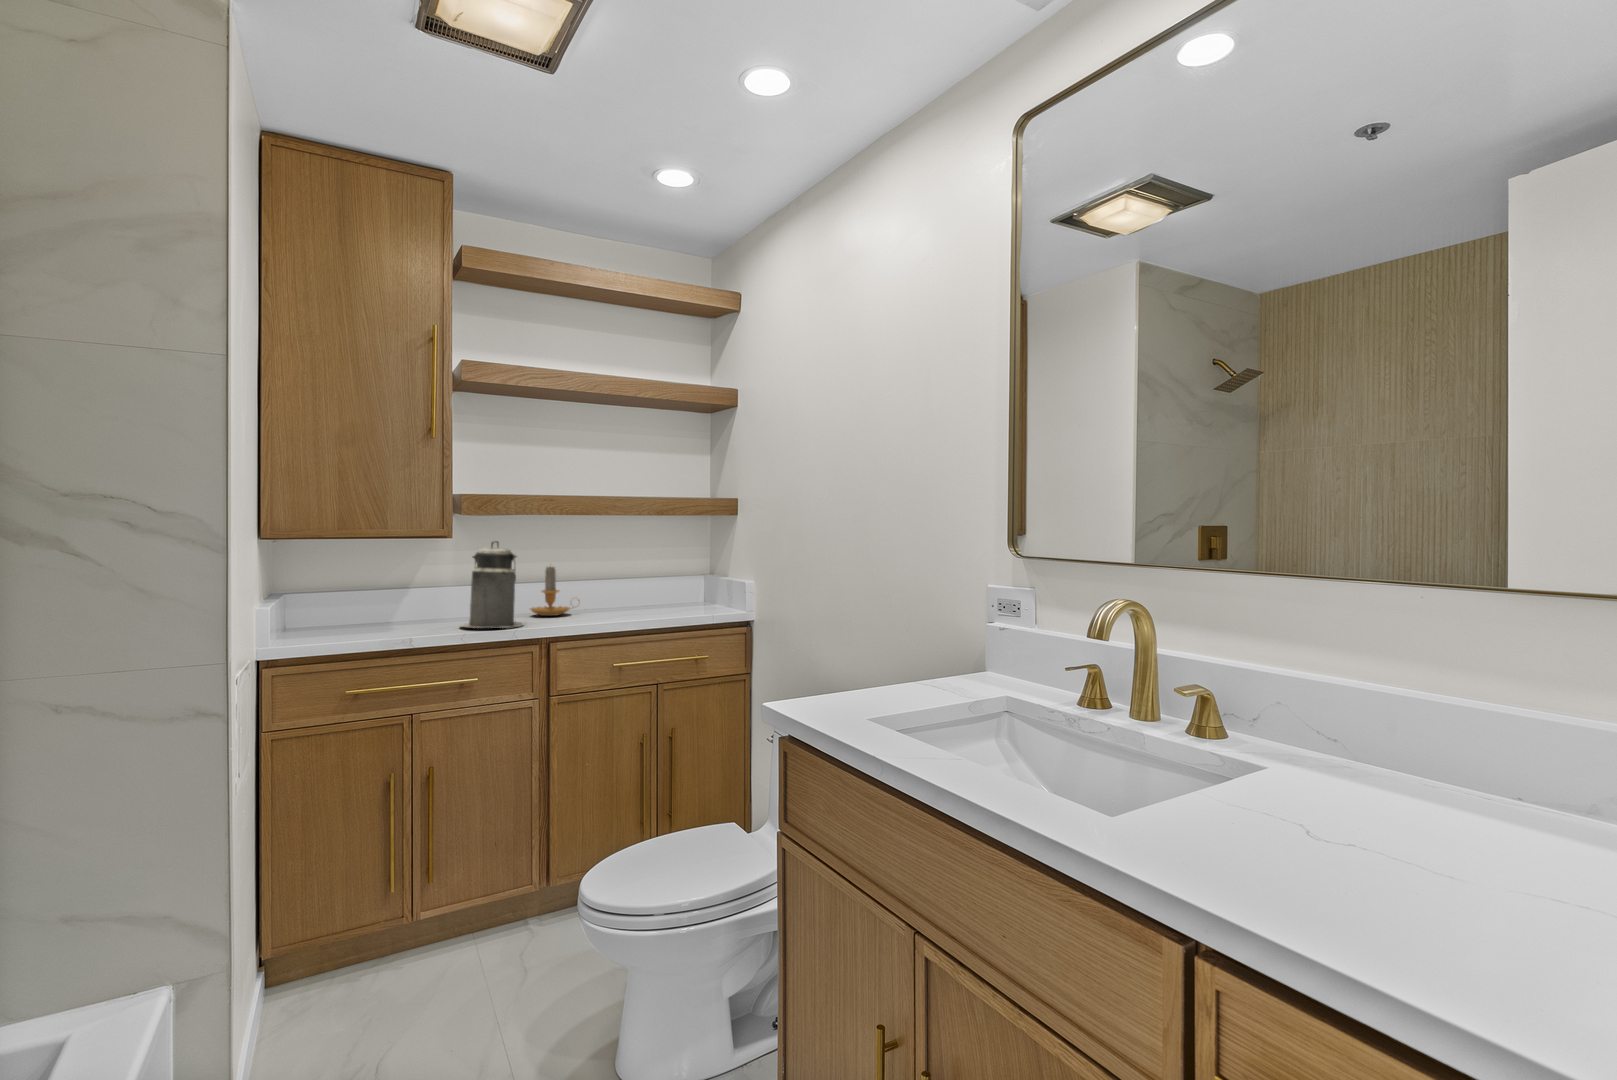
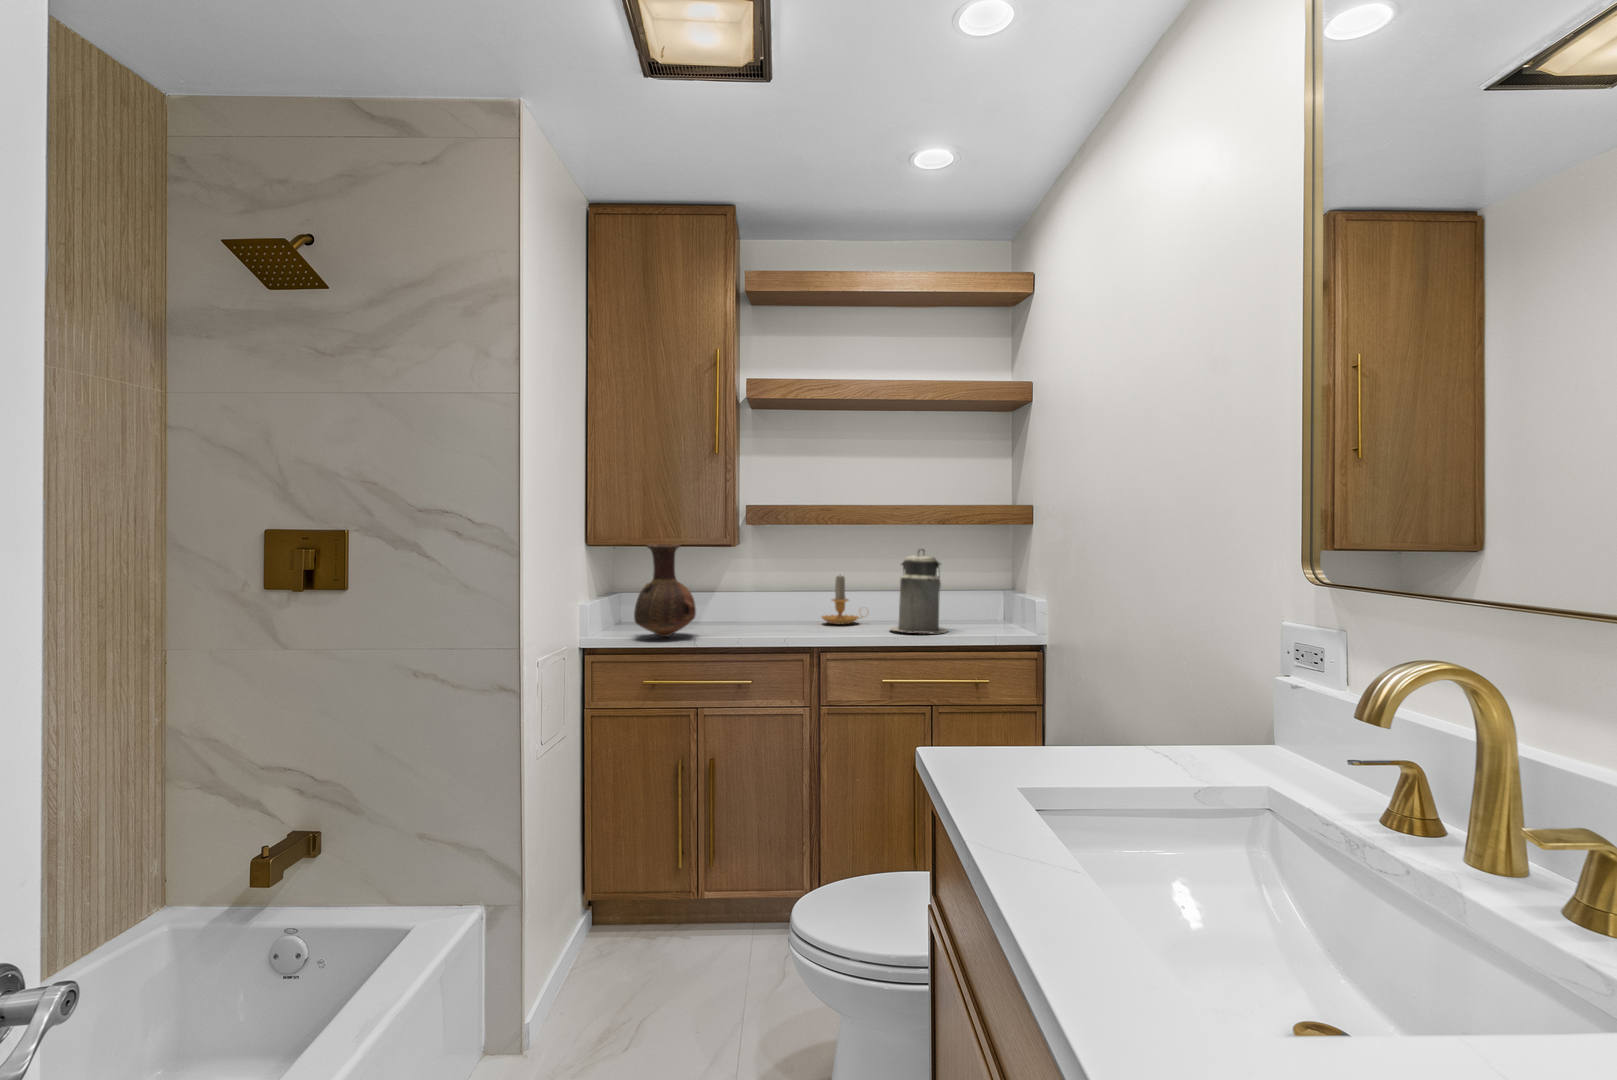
vase: none [321,533,407,638] -> present [634,544,696,637]
canister: present [460,541,523,628] -> present [890,549,947,634]

